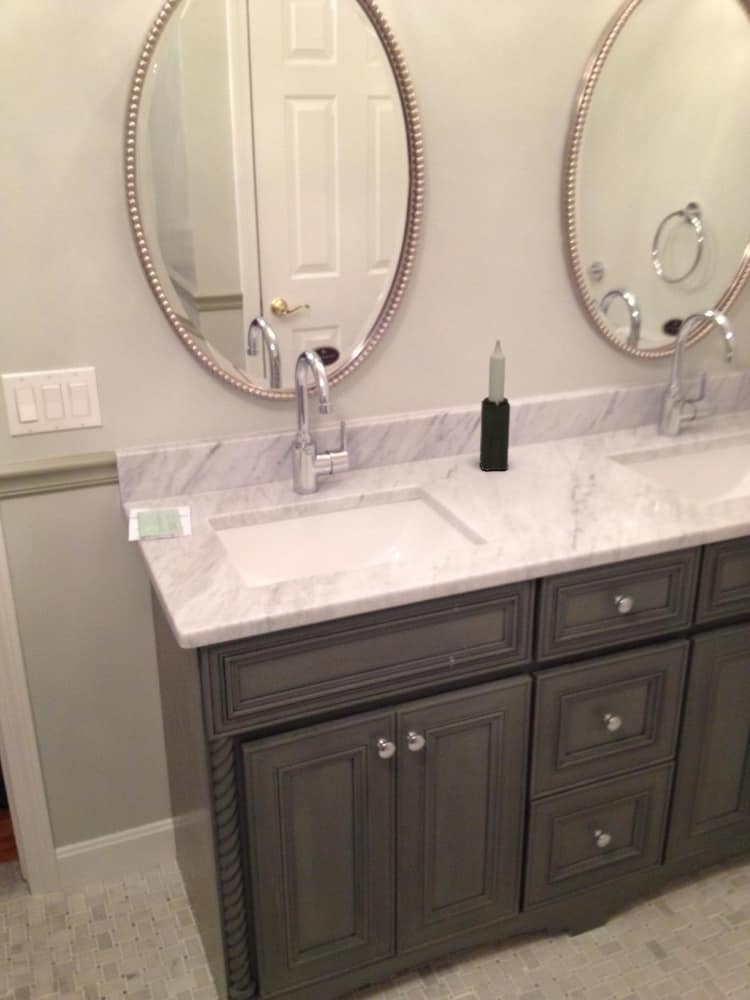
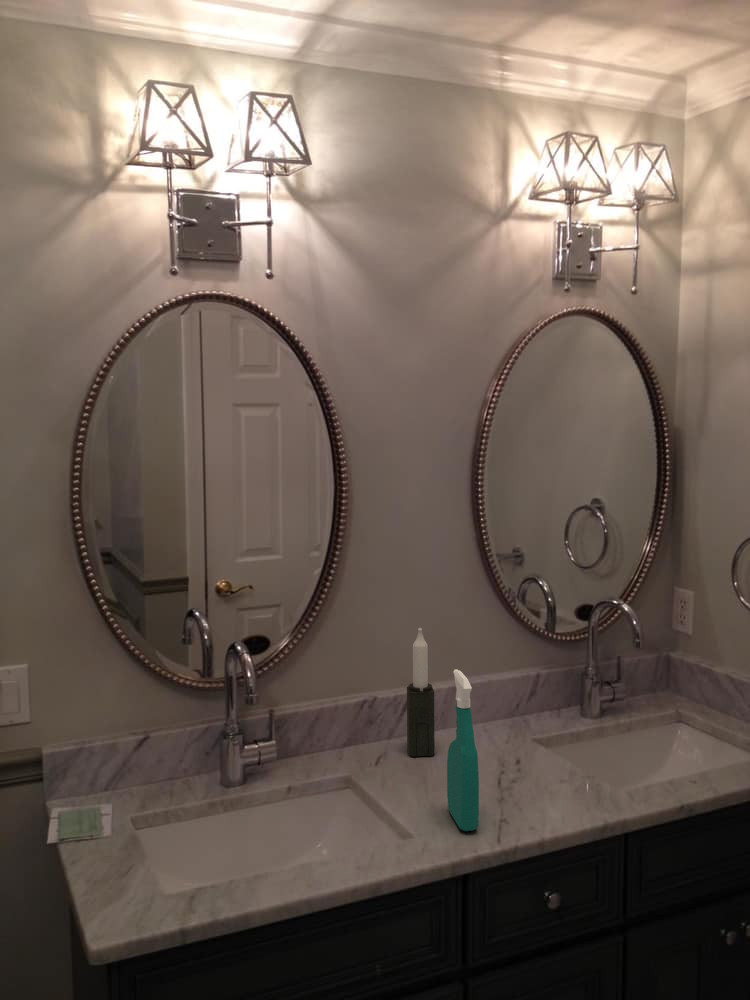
spray bottle: none [523,378,558,539] -> present [447,669,479,831]

